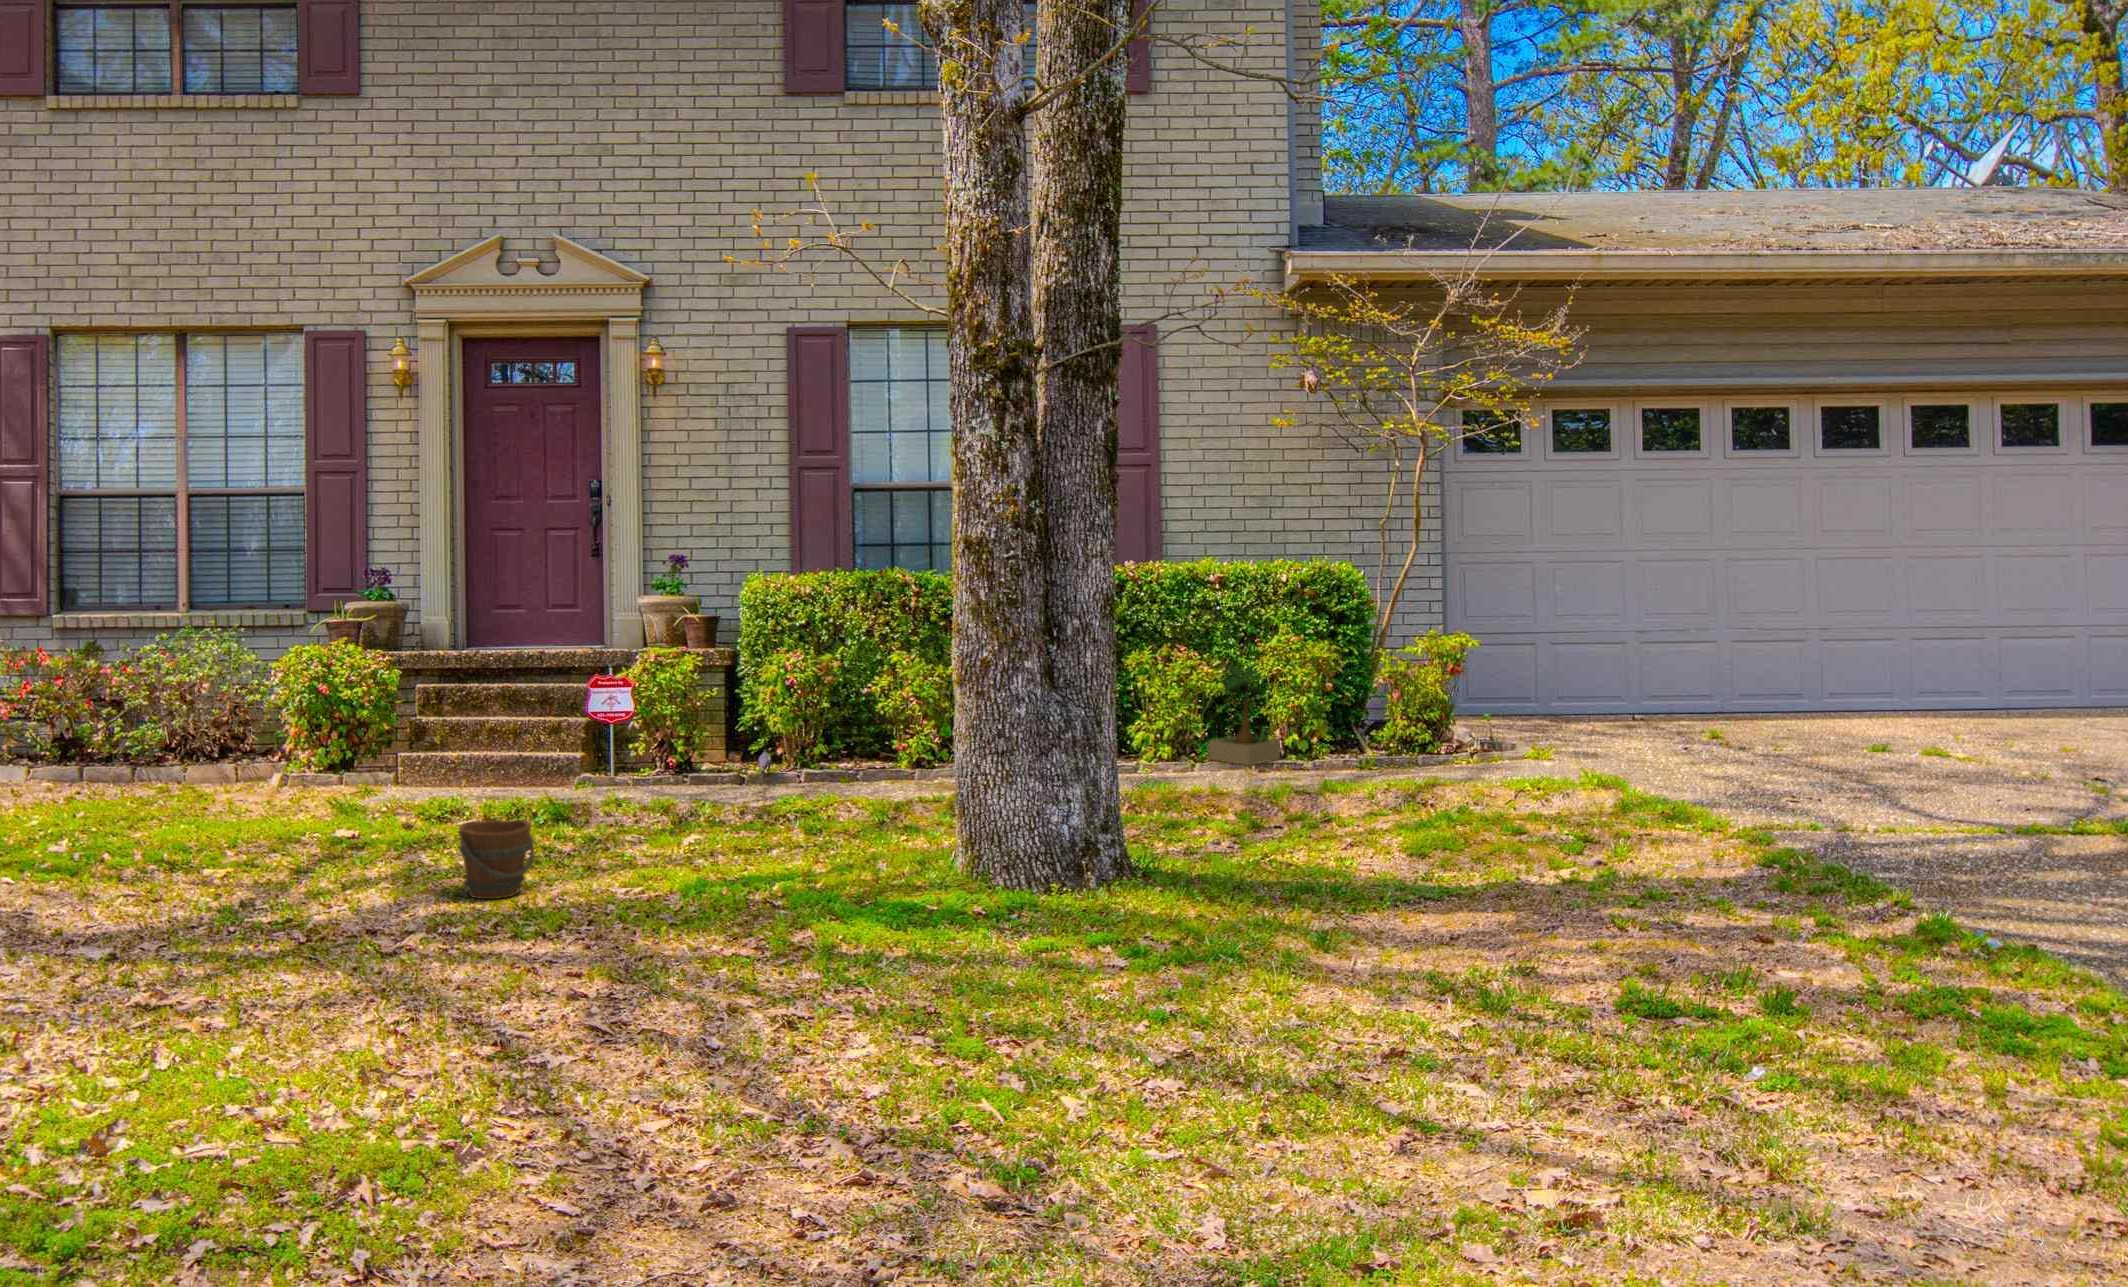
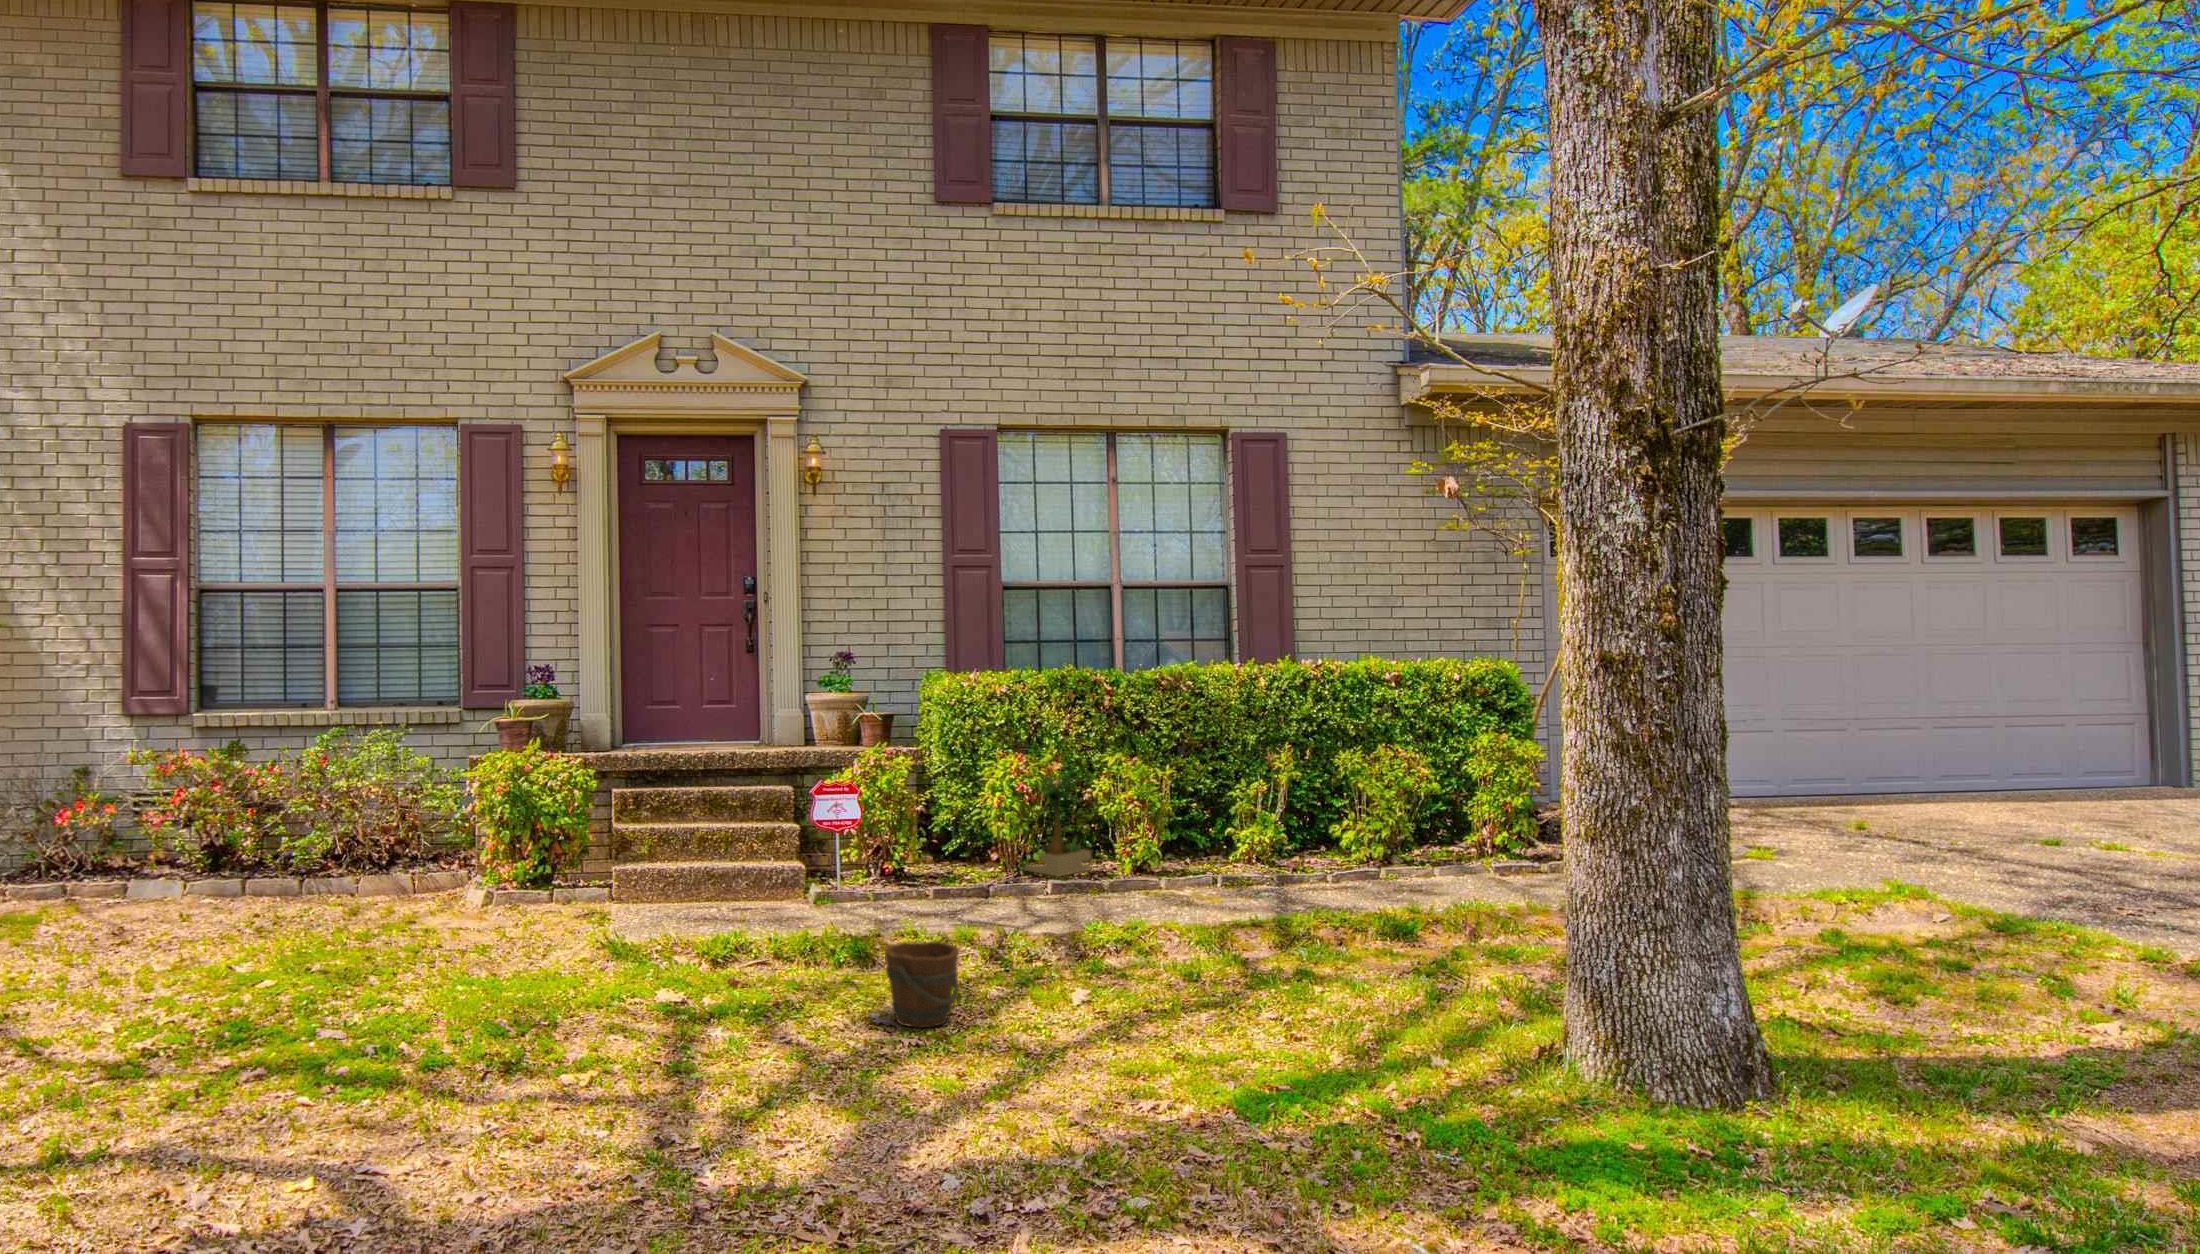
potted plant: present [1209,663,1280,765] -> present [1022,771,1092,876]

